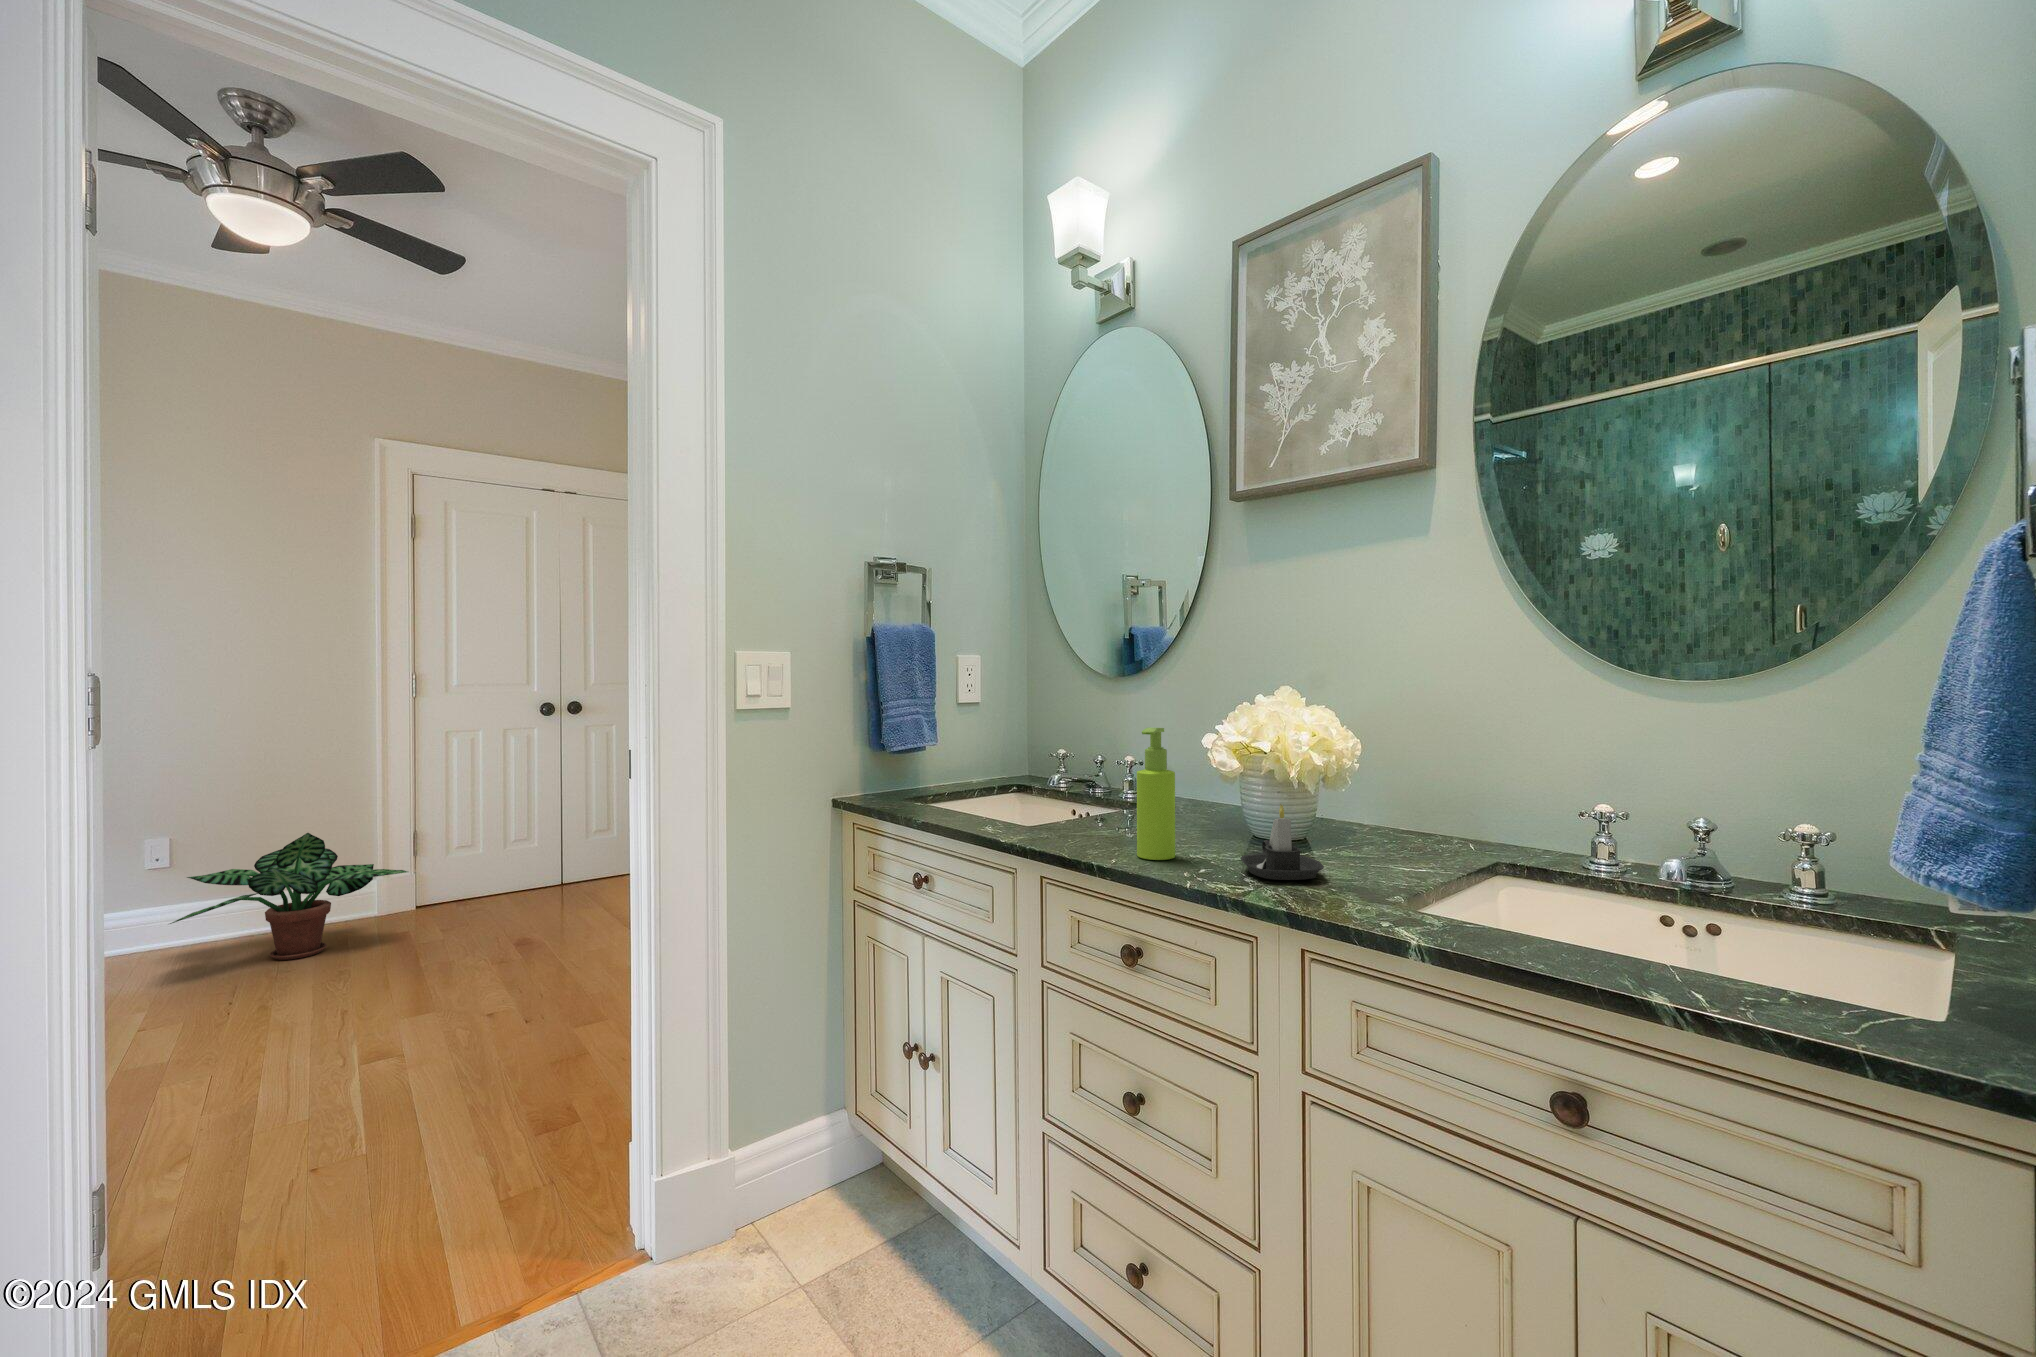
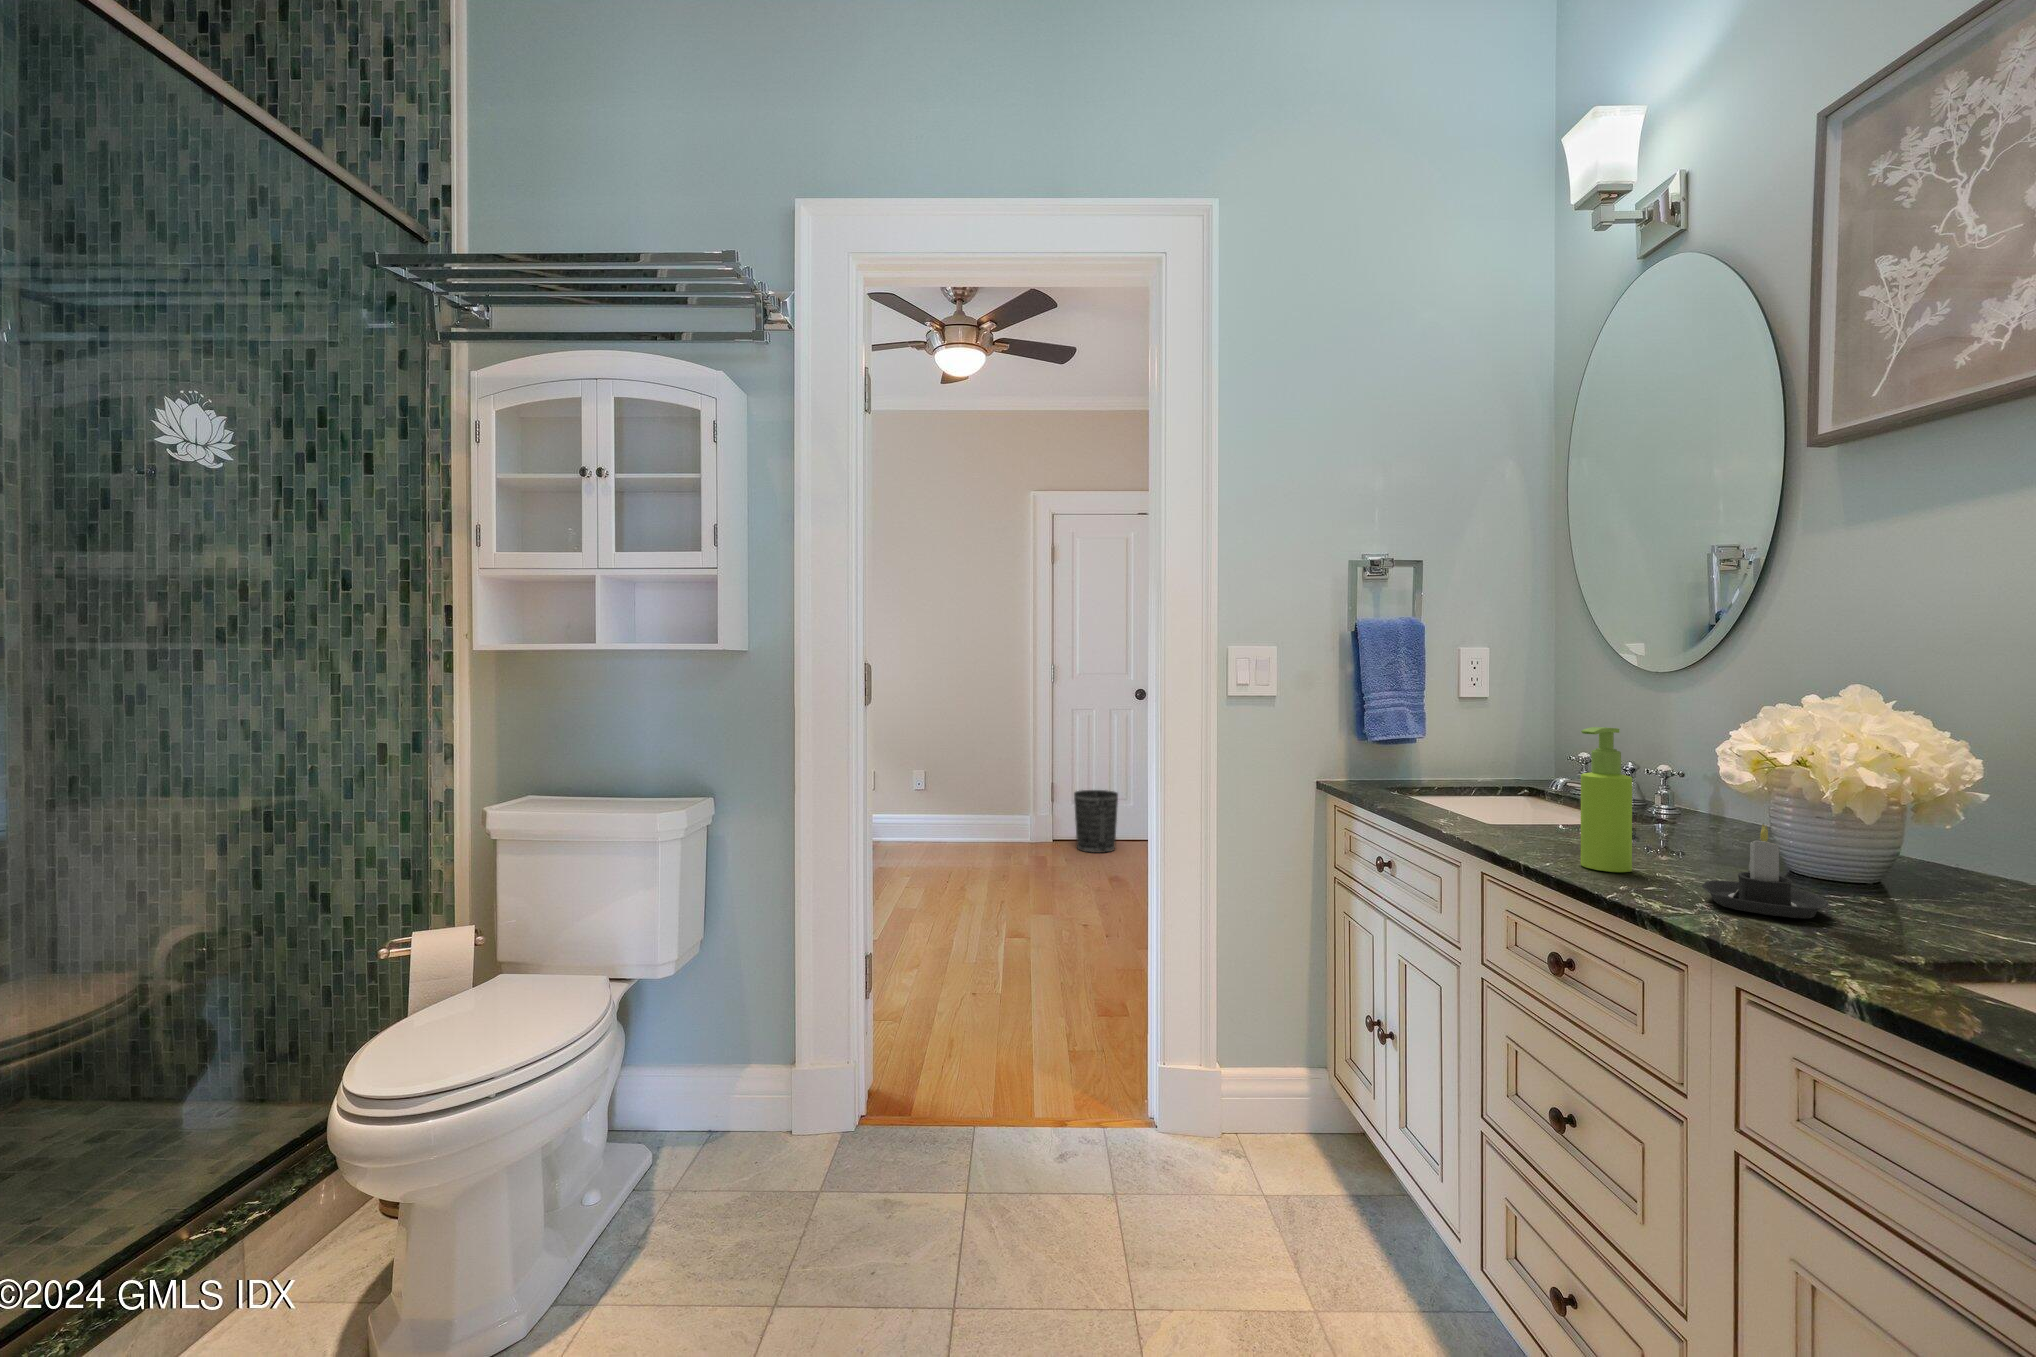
wastebasket: none [448,832,517,917] -> present [1074,790,1118,853]
potted plant: present [170,833,408,960] -> none [925,776,1048,861]

